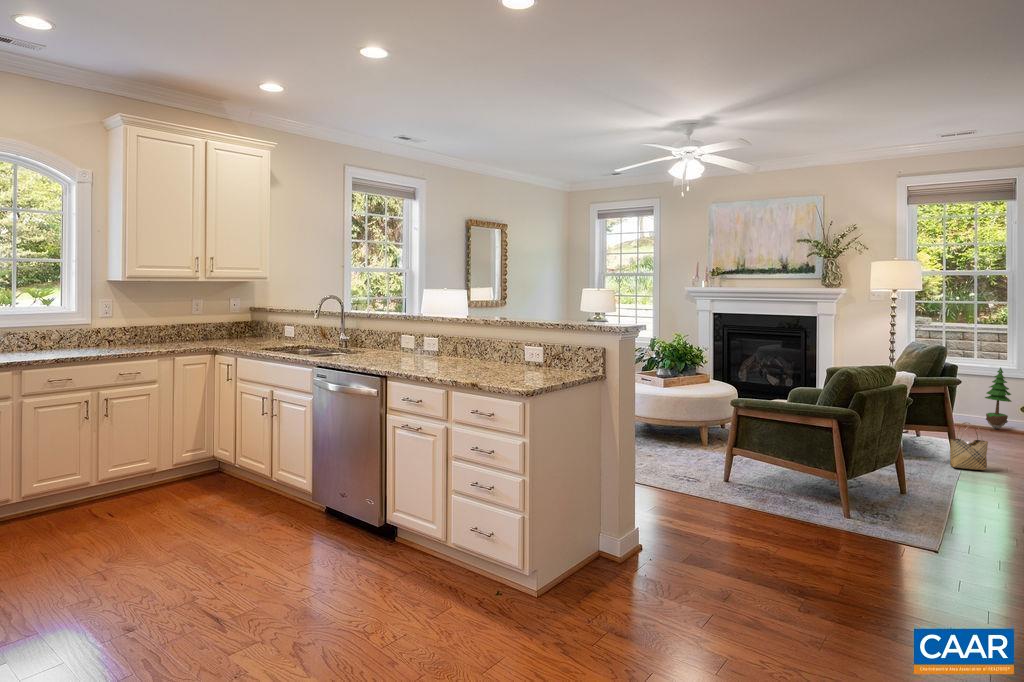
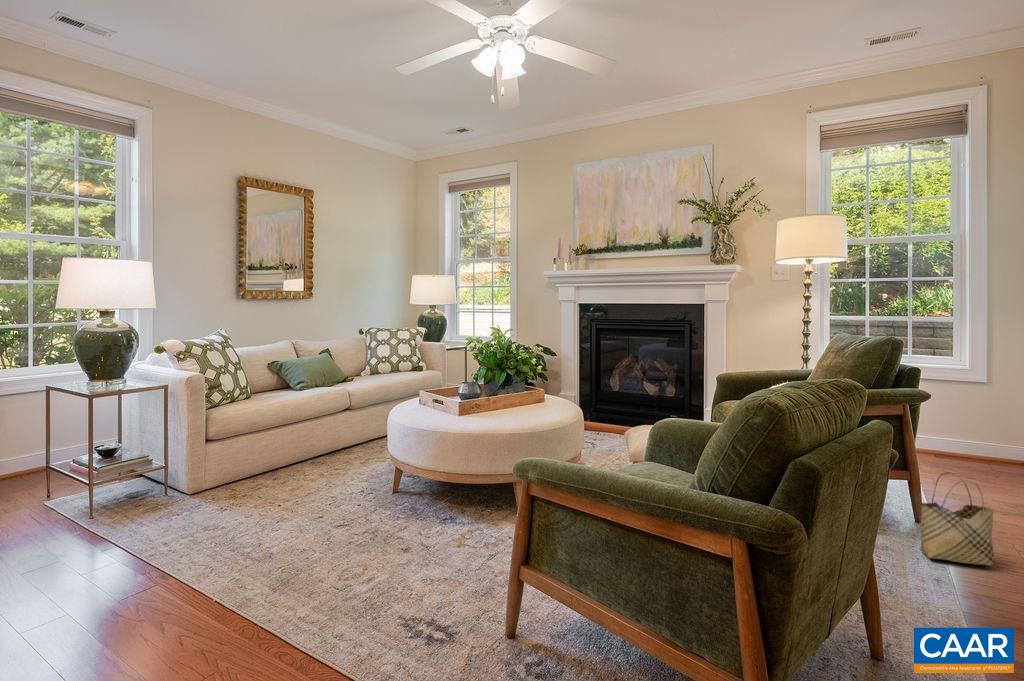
potted tree: present [985,367,1011,429] -> none [942,370,984,462]

